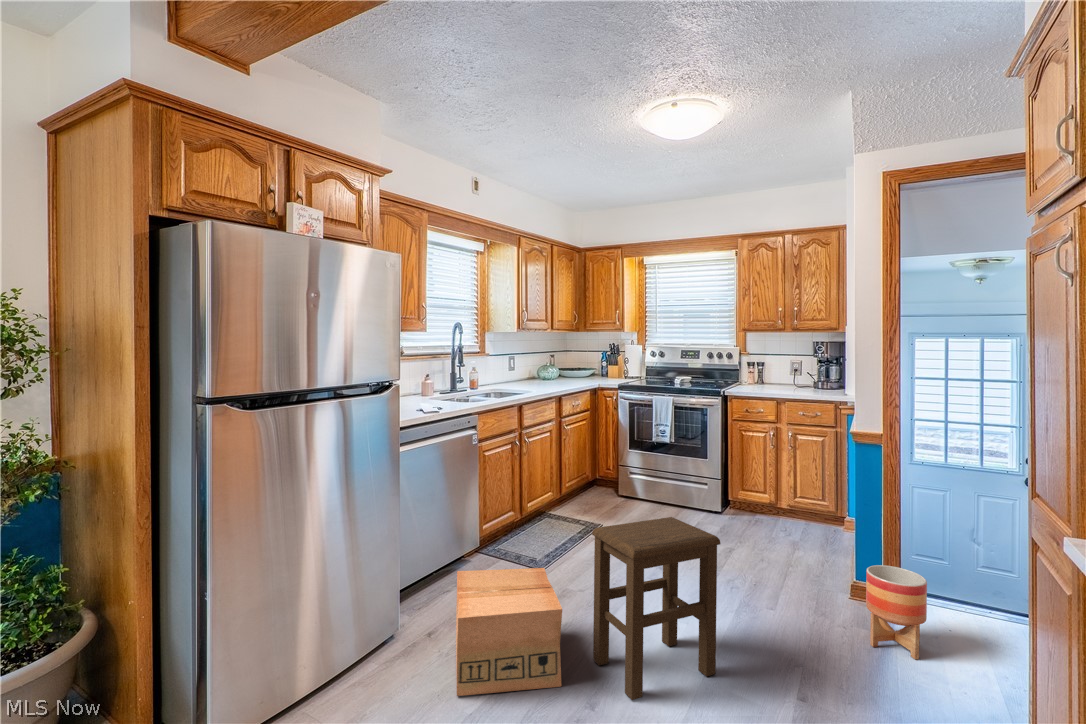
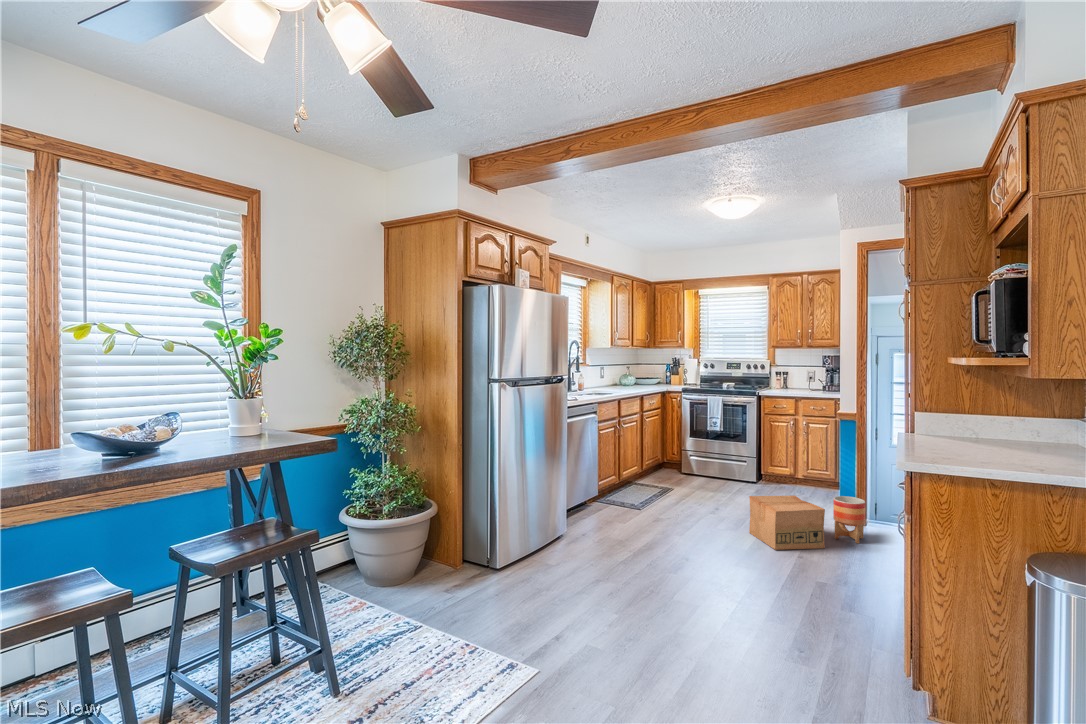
stool: present [592,517,720,700] -> none [678,468,748,553]
cardboard box: present [456,568,562,696] -> present [749,496,825,550]

